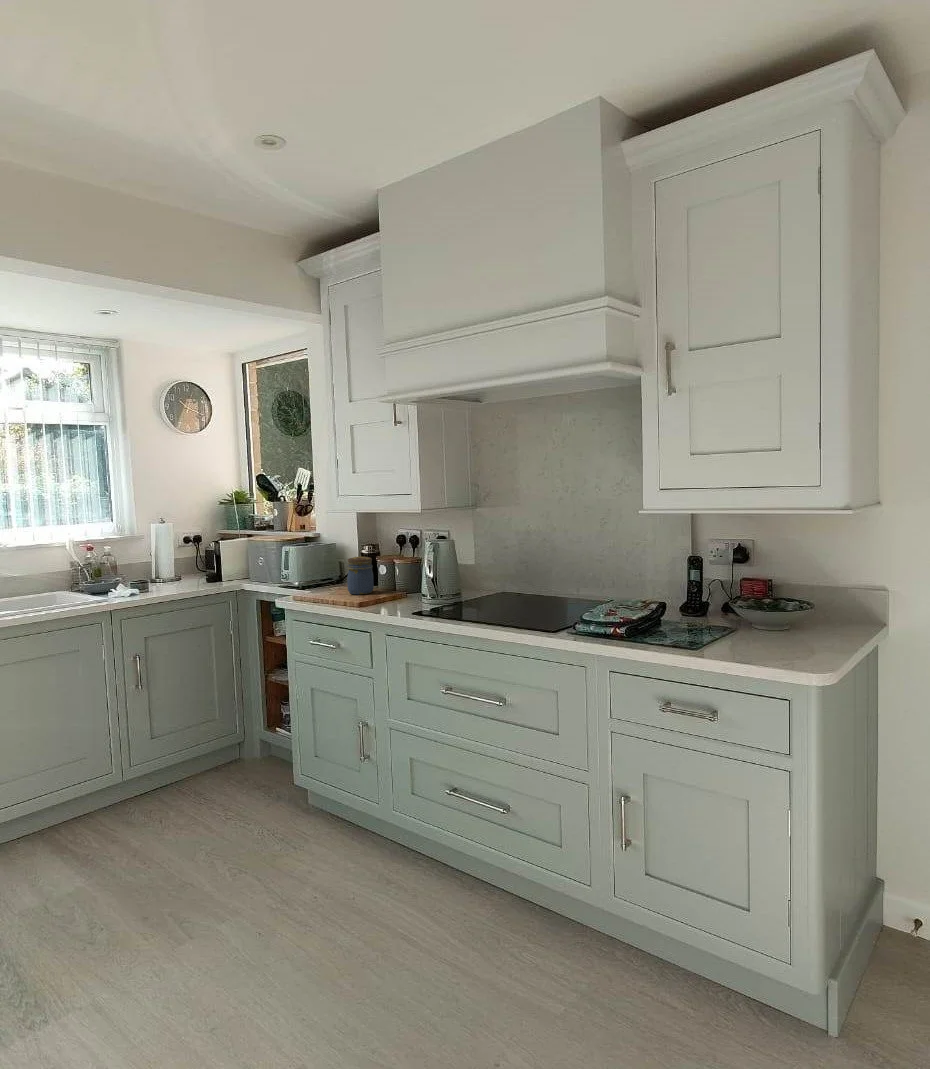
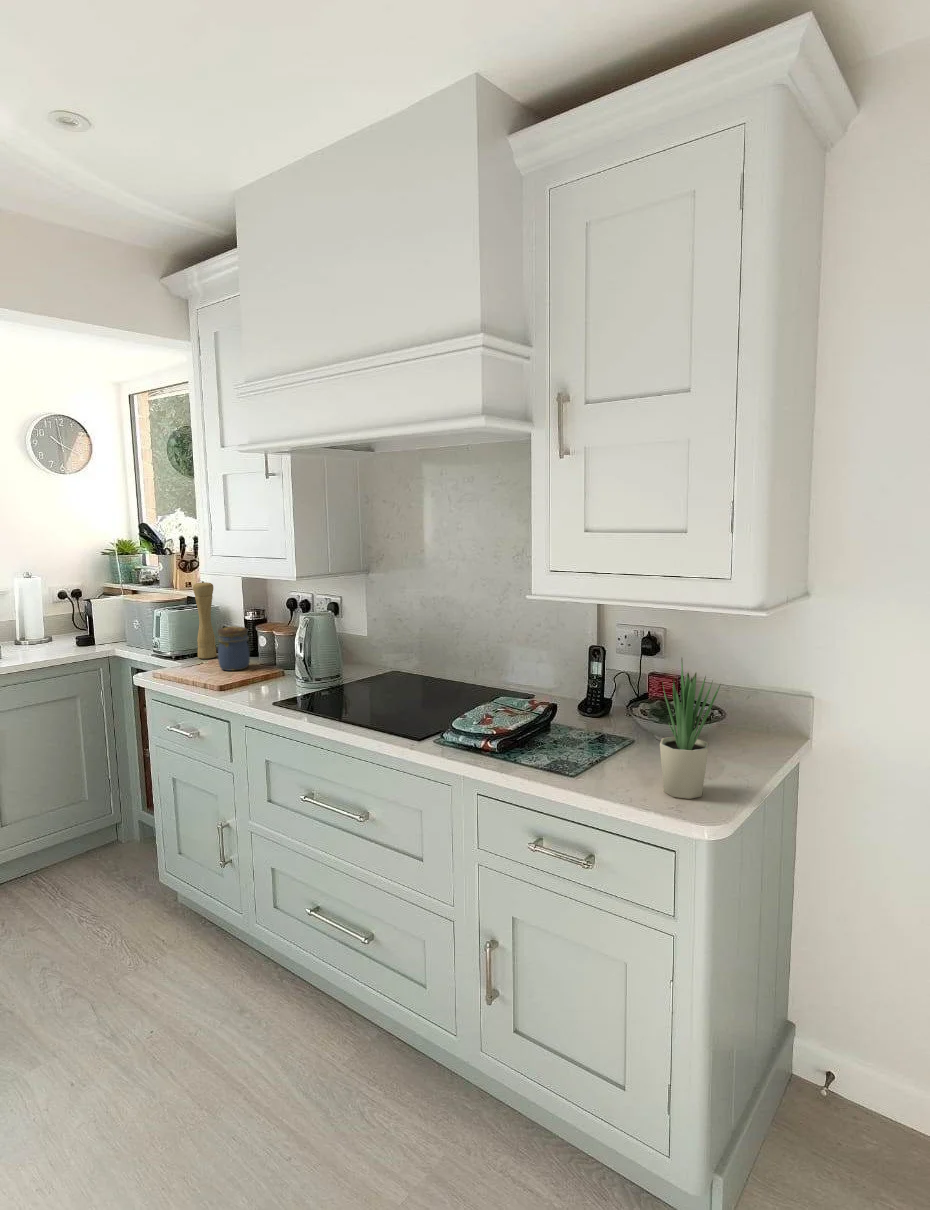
pepper mill: none [320,520,339,587] -> present [193,581,217,659]
potted plant: none [769,544,820,660] -> present [660,659,720,799]

